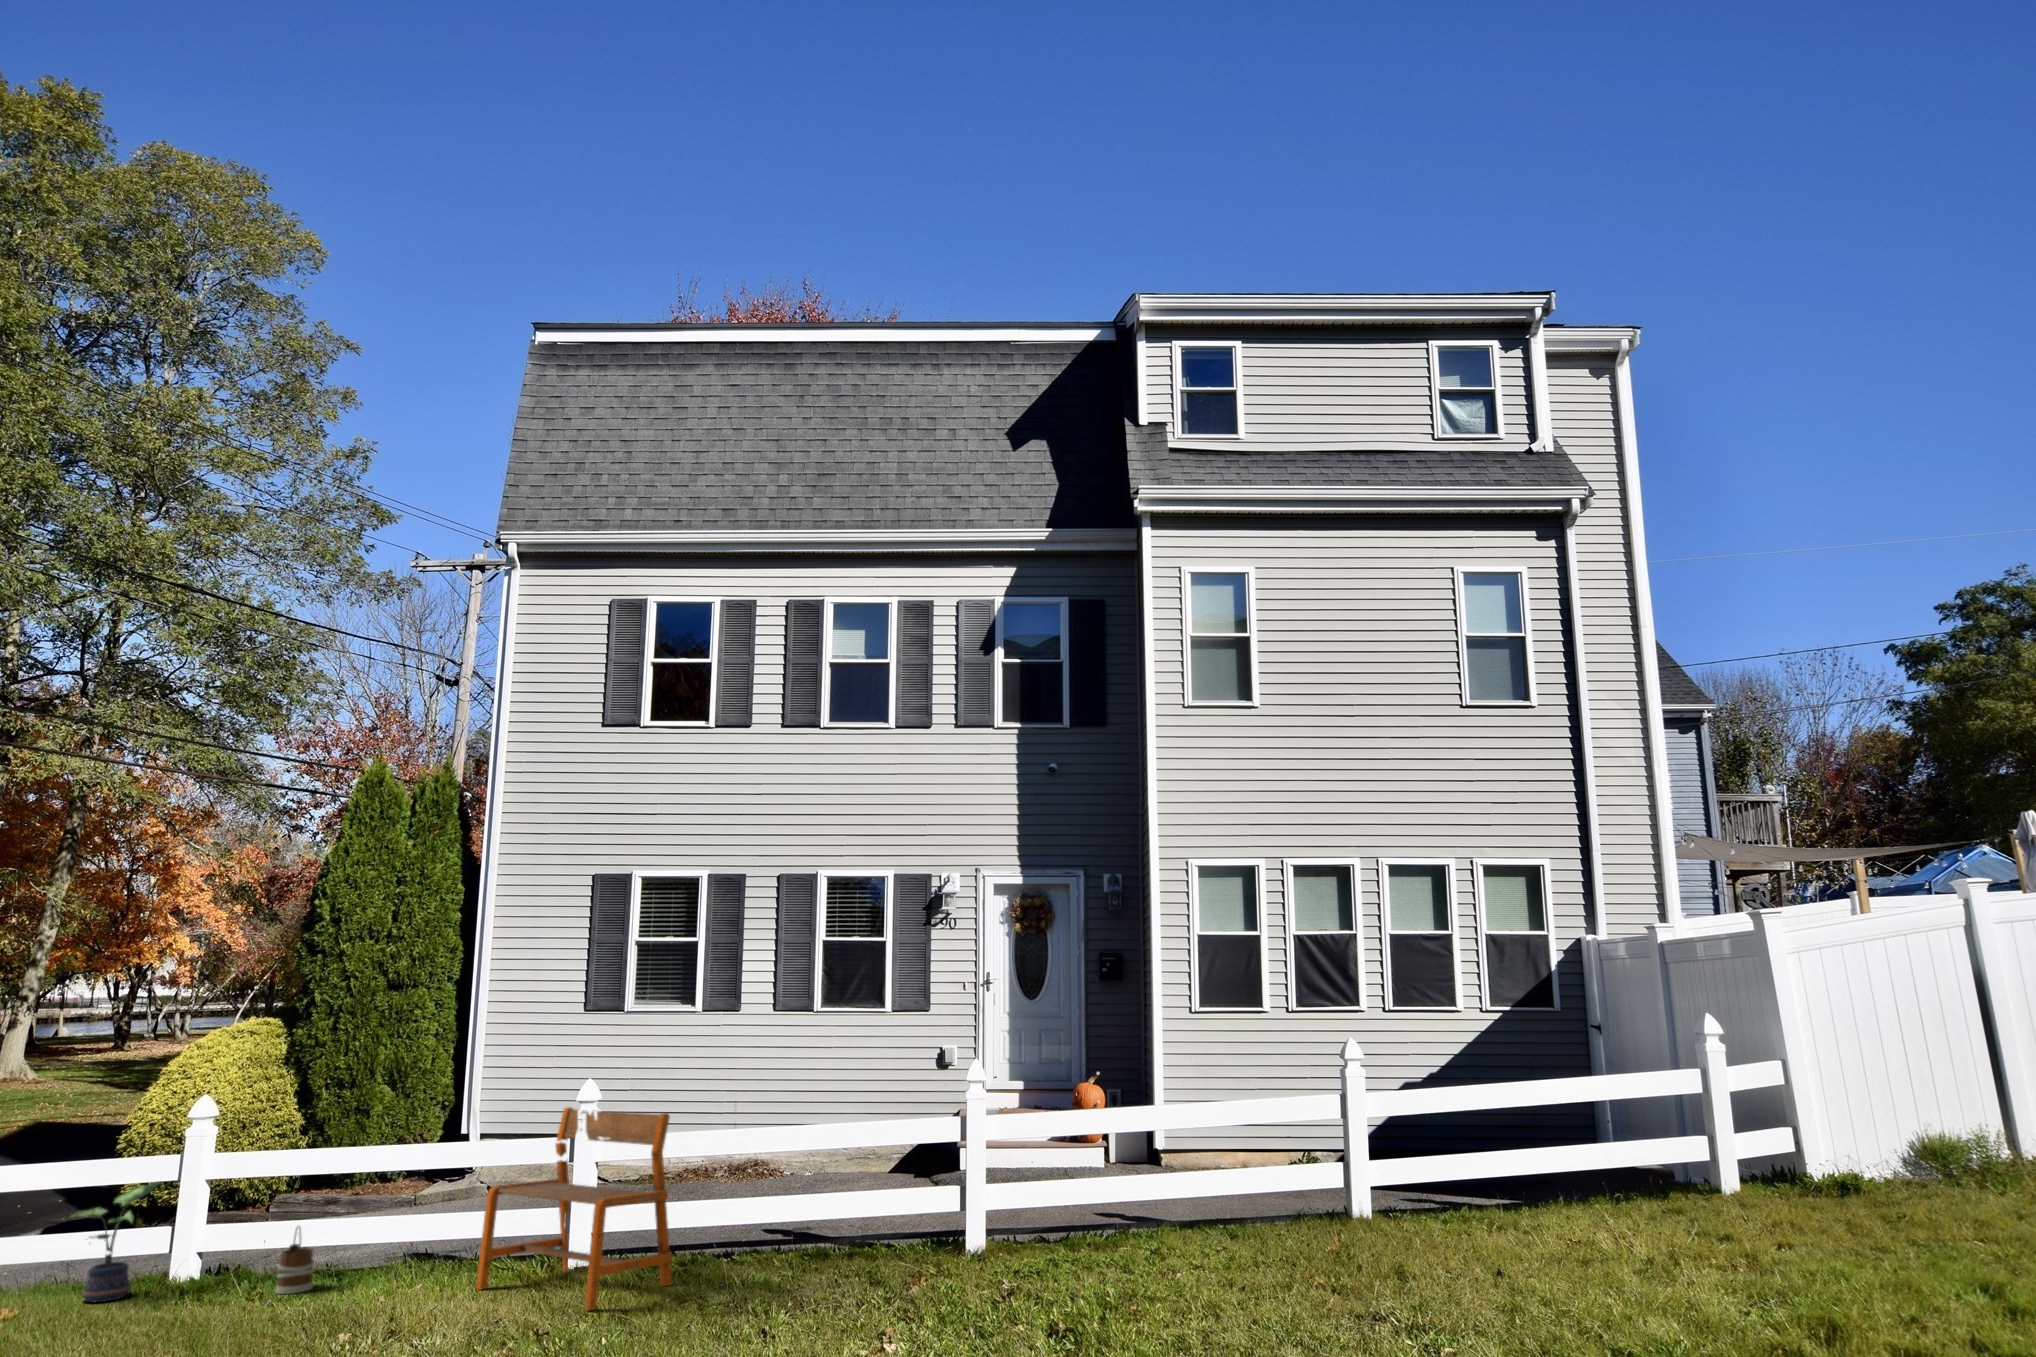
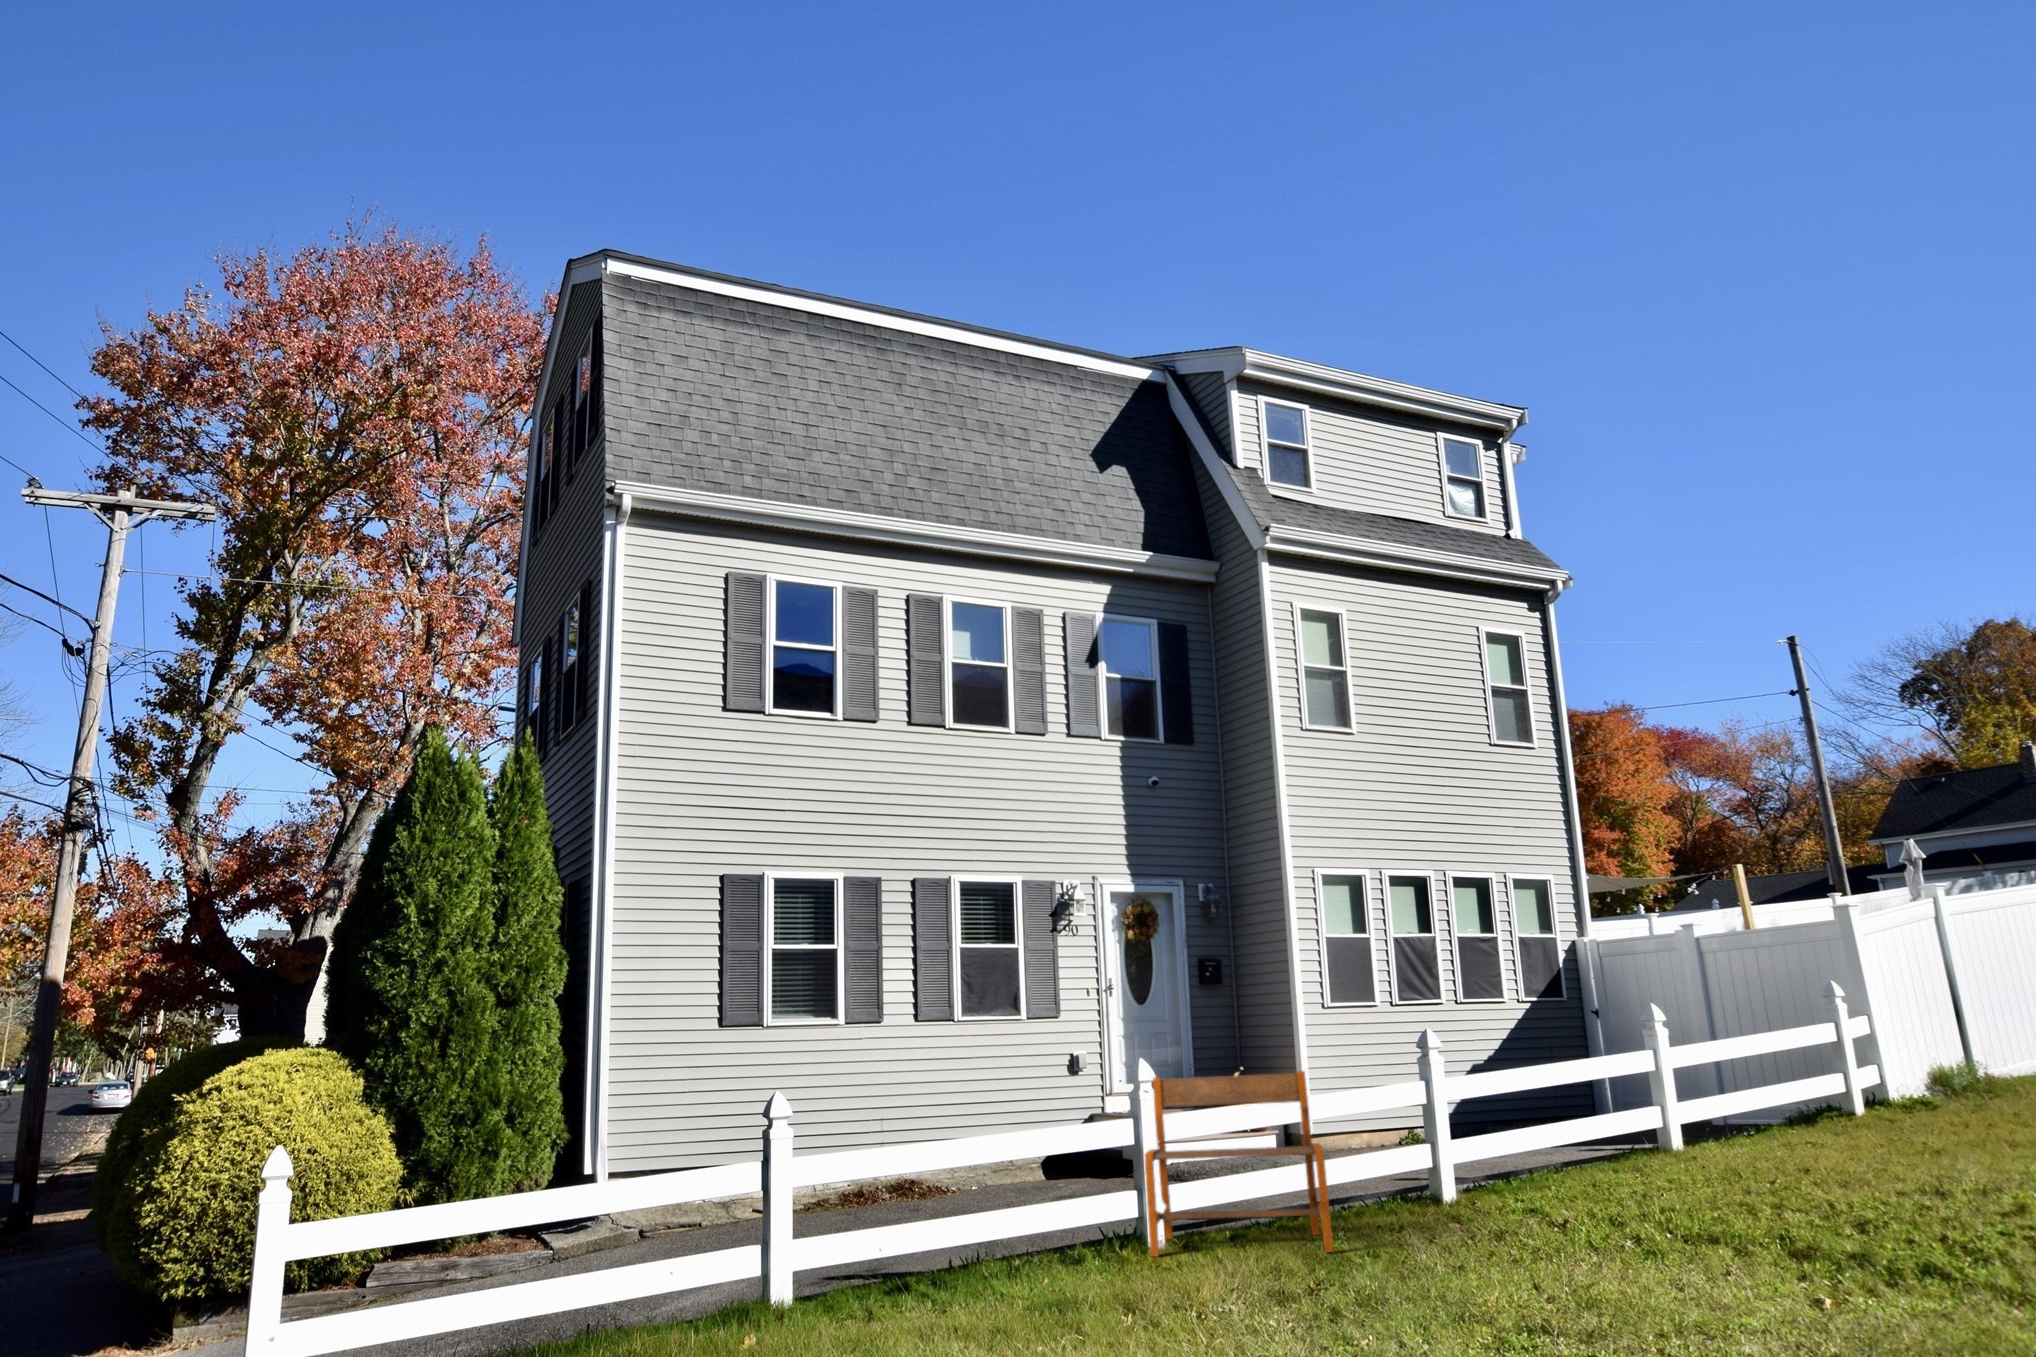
potted plant: present [72,1182,161,1302] -> none [726,1178,812,1315]
wooden bucket: present [275,1227,314,1294] -> none [940,1211,976,1284]

